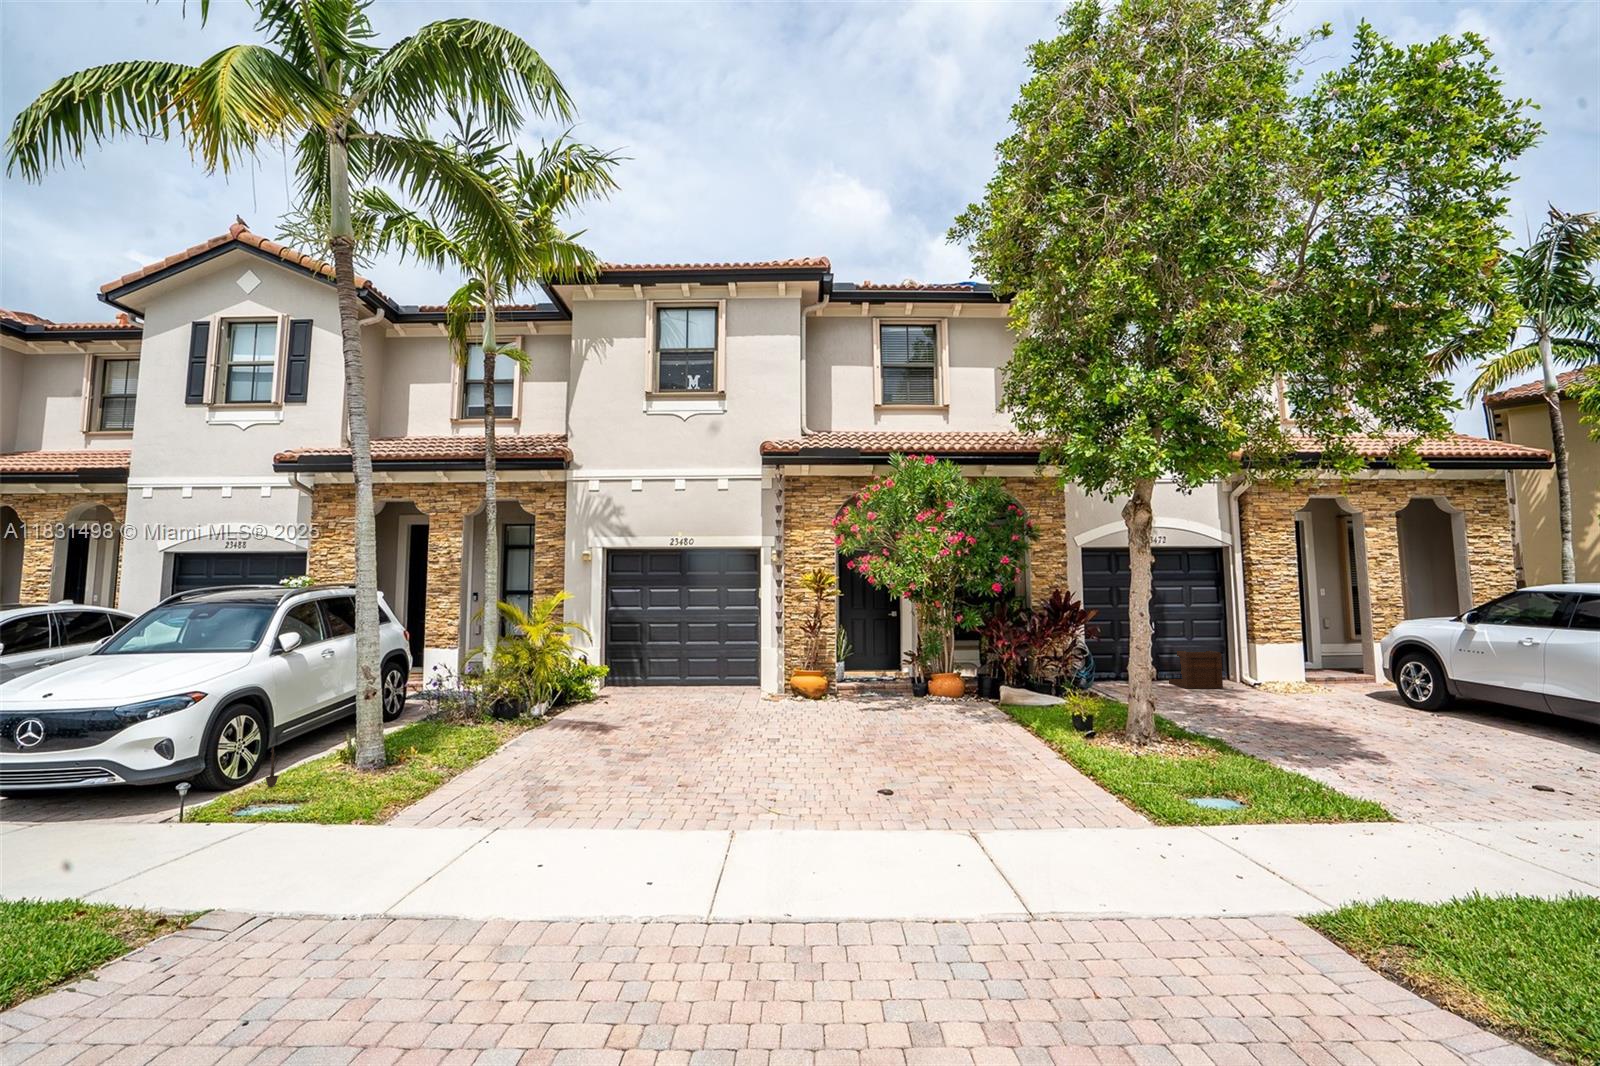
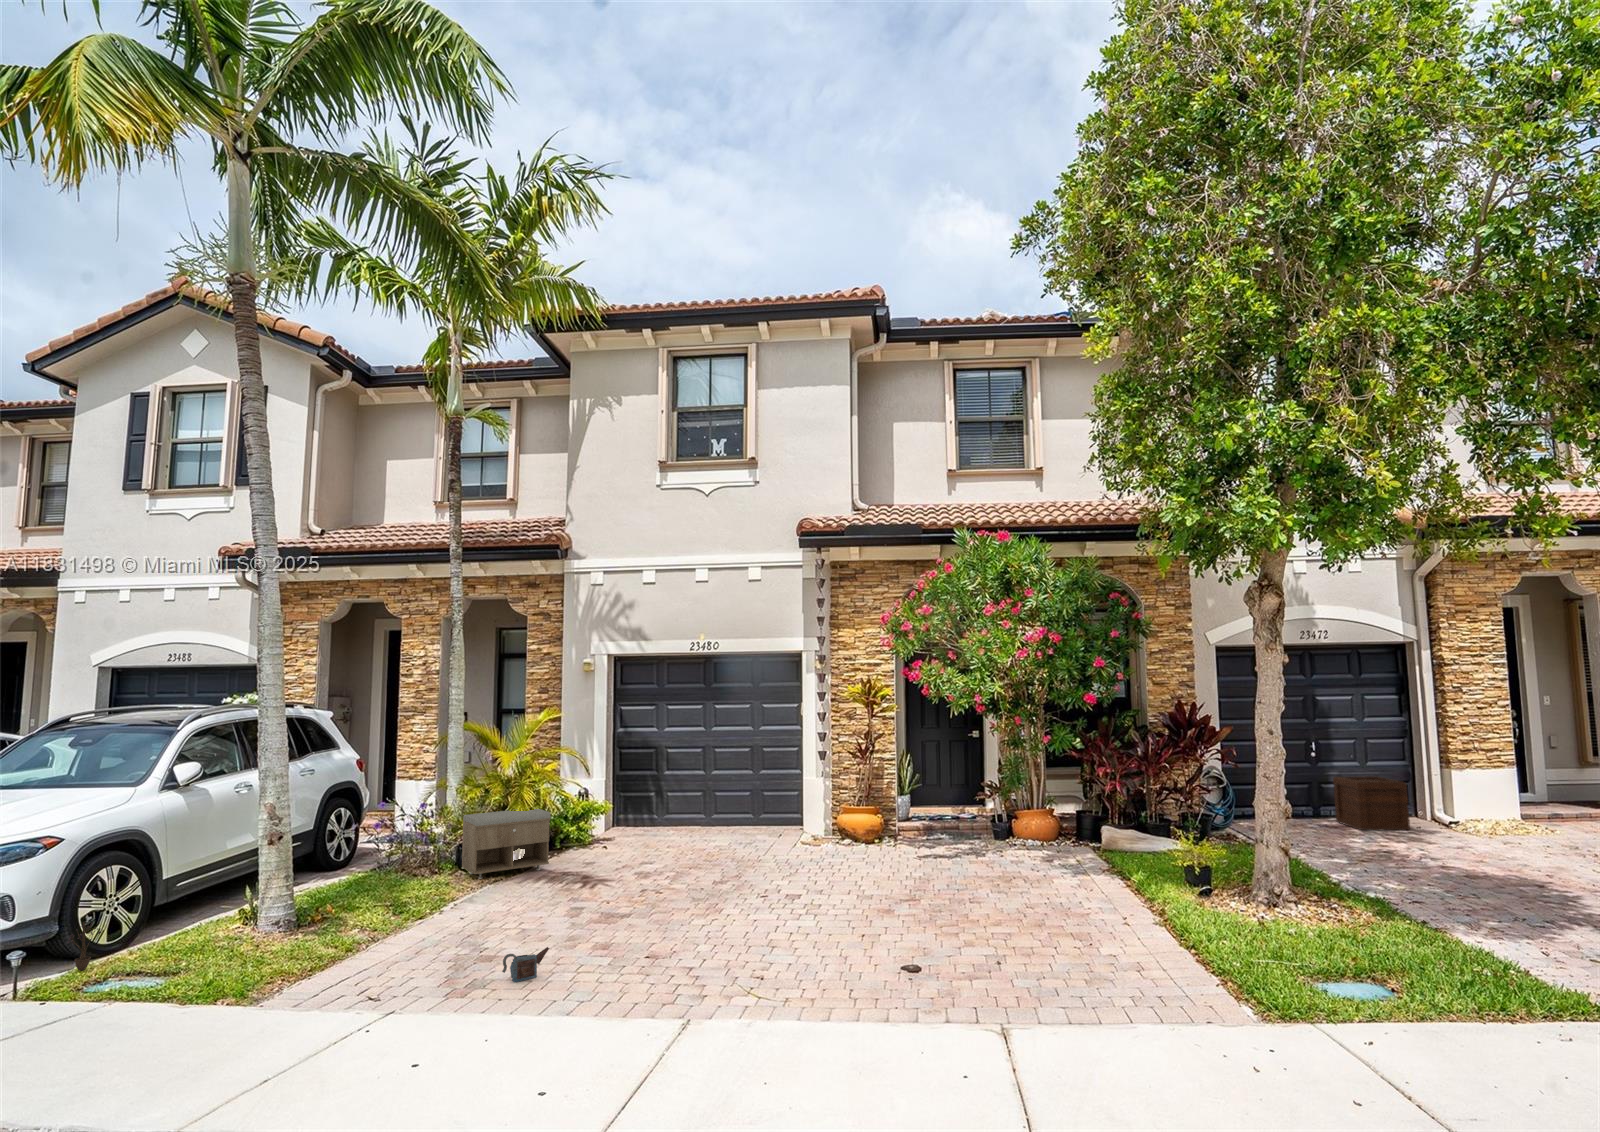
storage bench: none [477,670,553,728] -> present [462,809,550,879]
decorative plant: present [265,747,281,787] -> present [58,922,101,973]
watering can: none [506,783,550,814] -> present [502,947,549,982]

